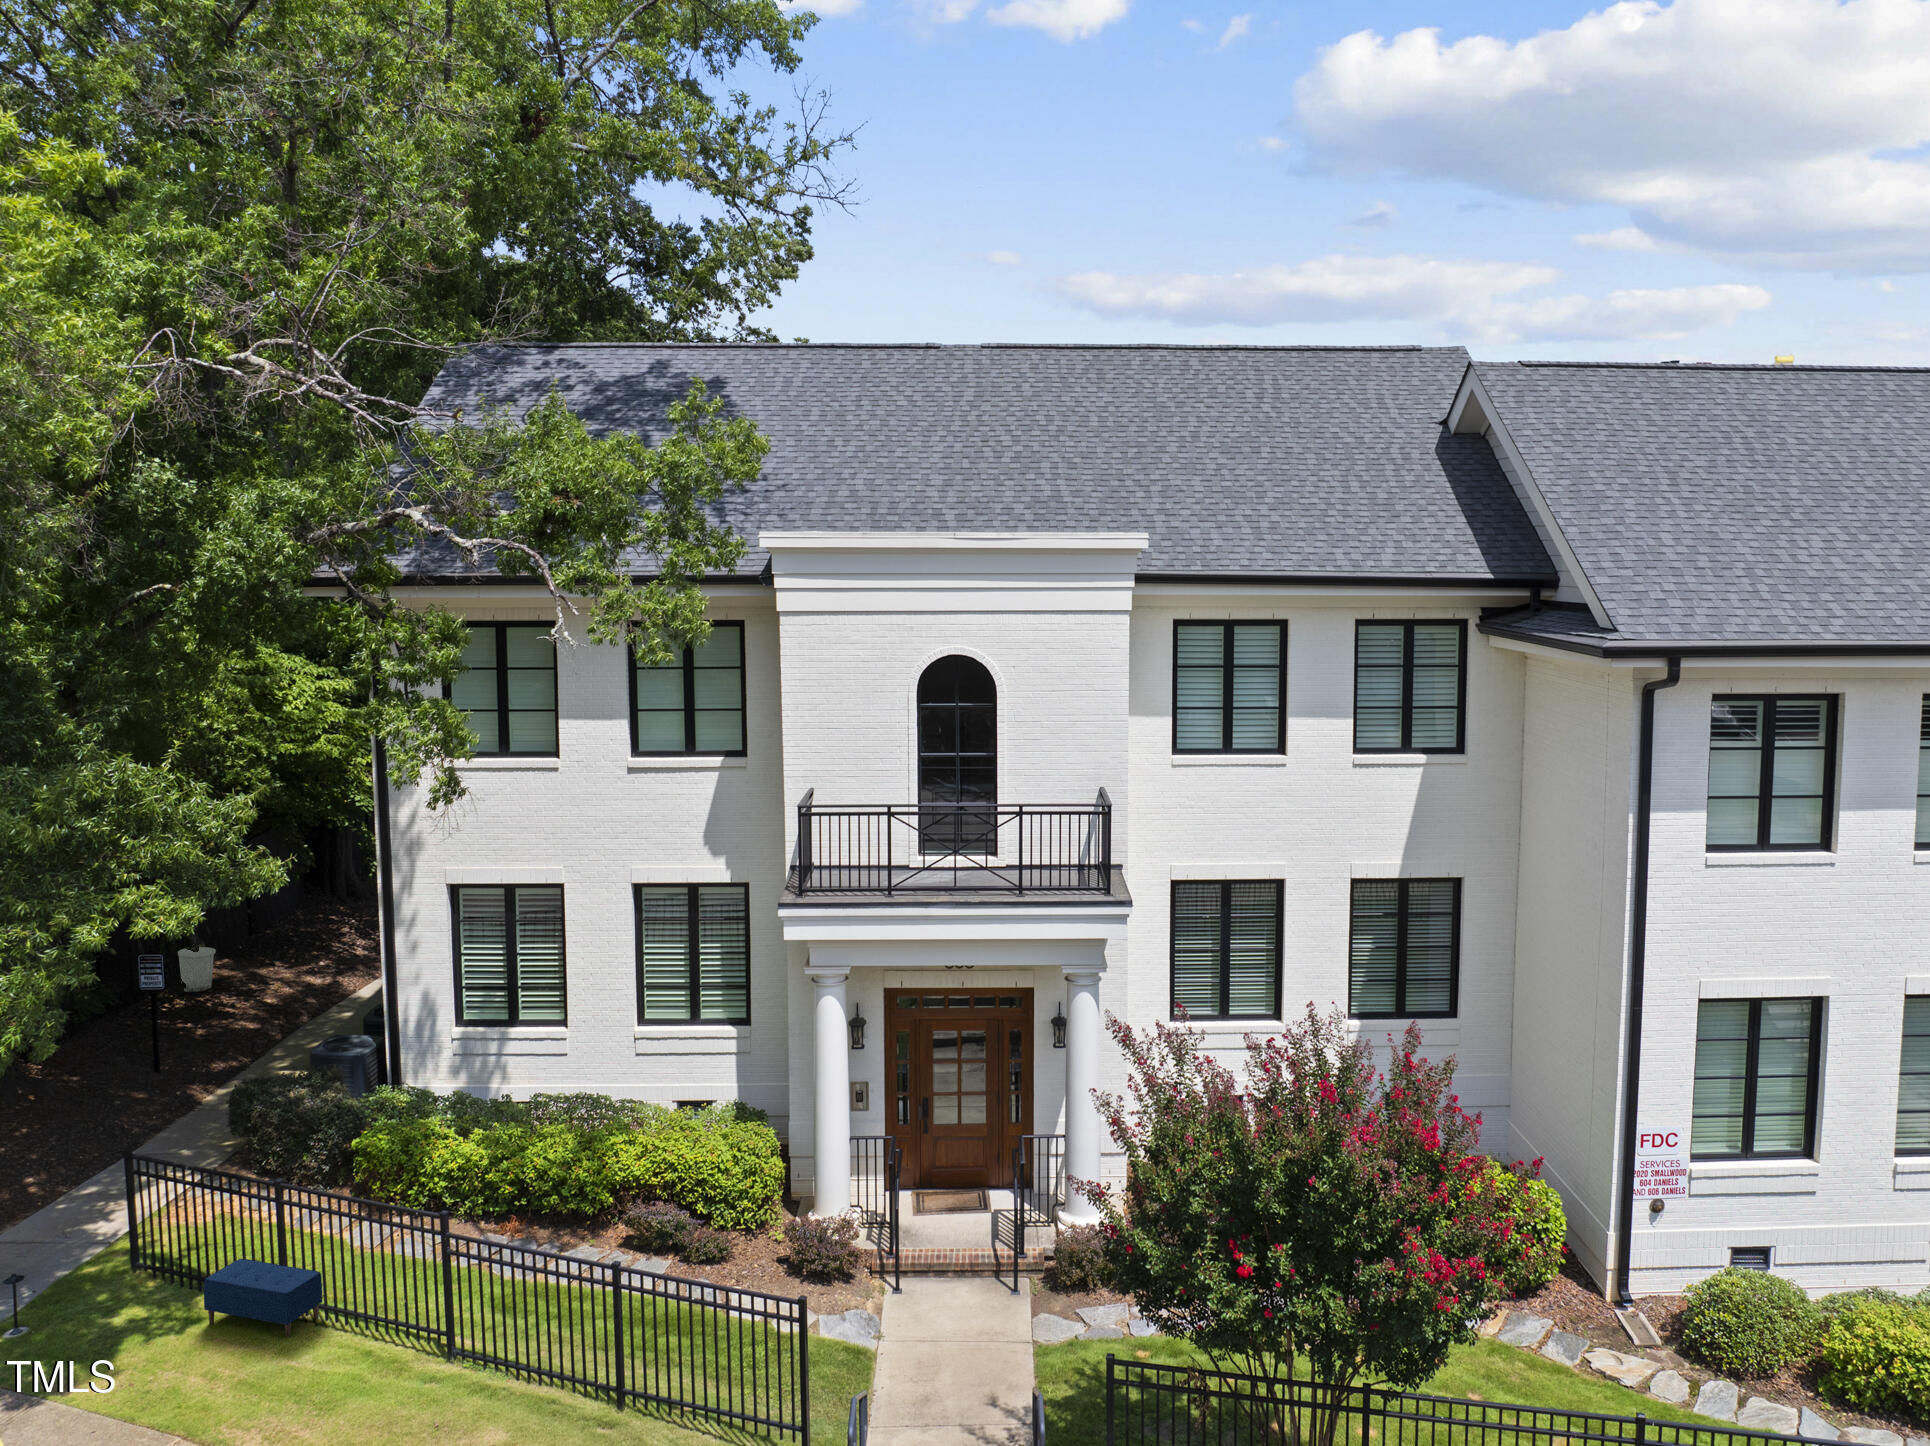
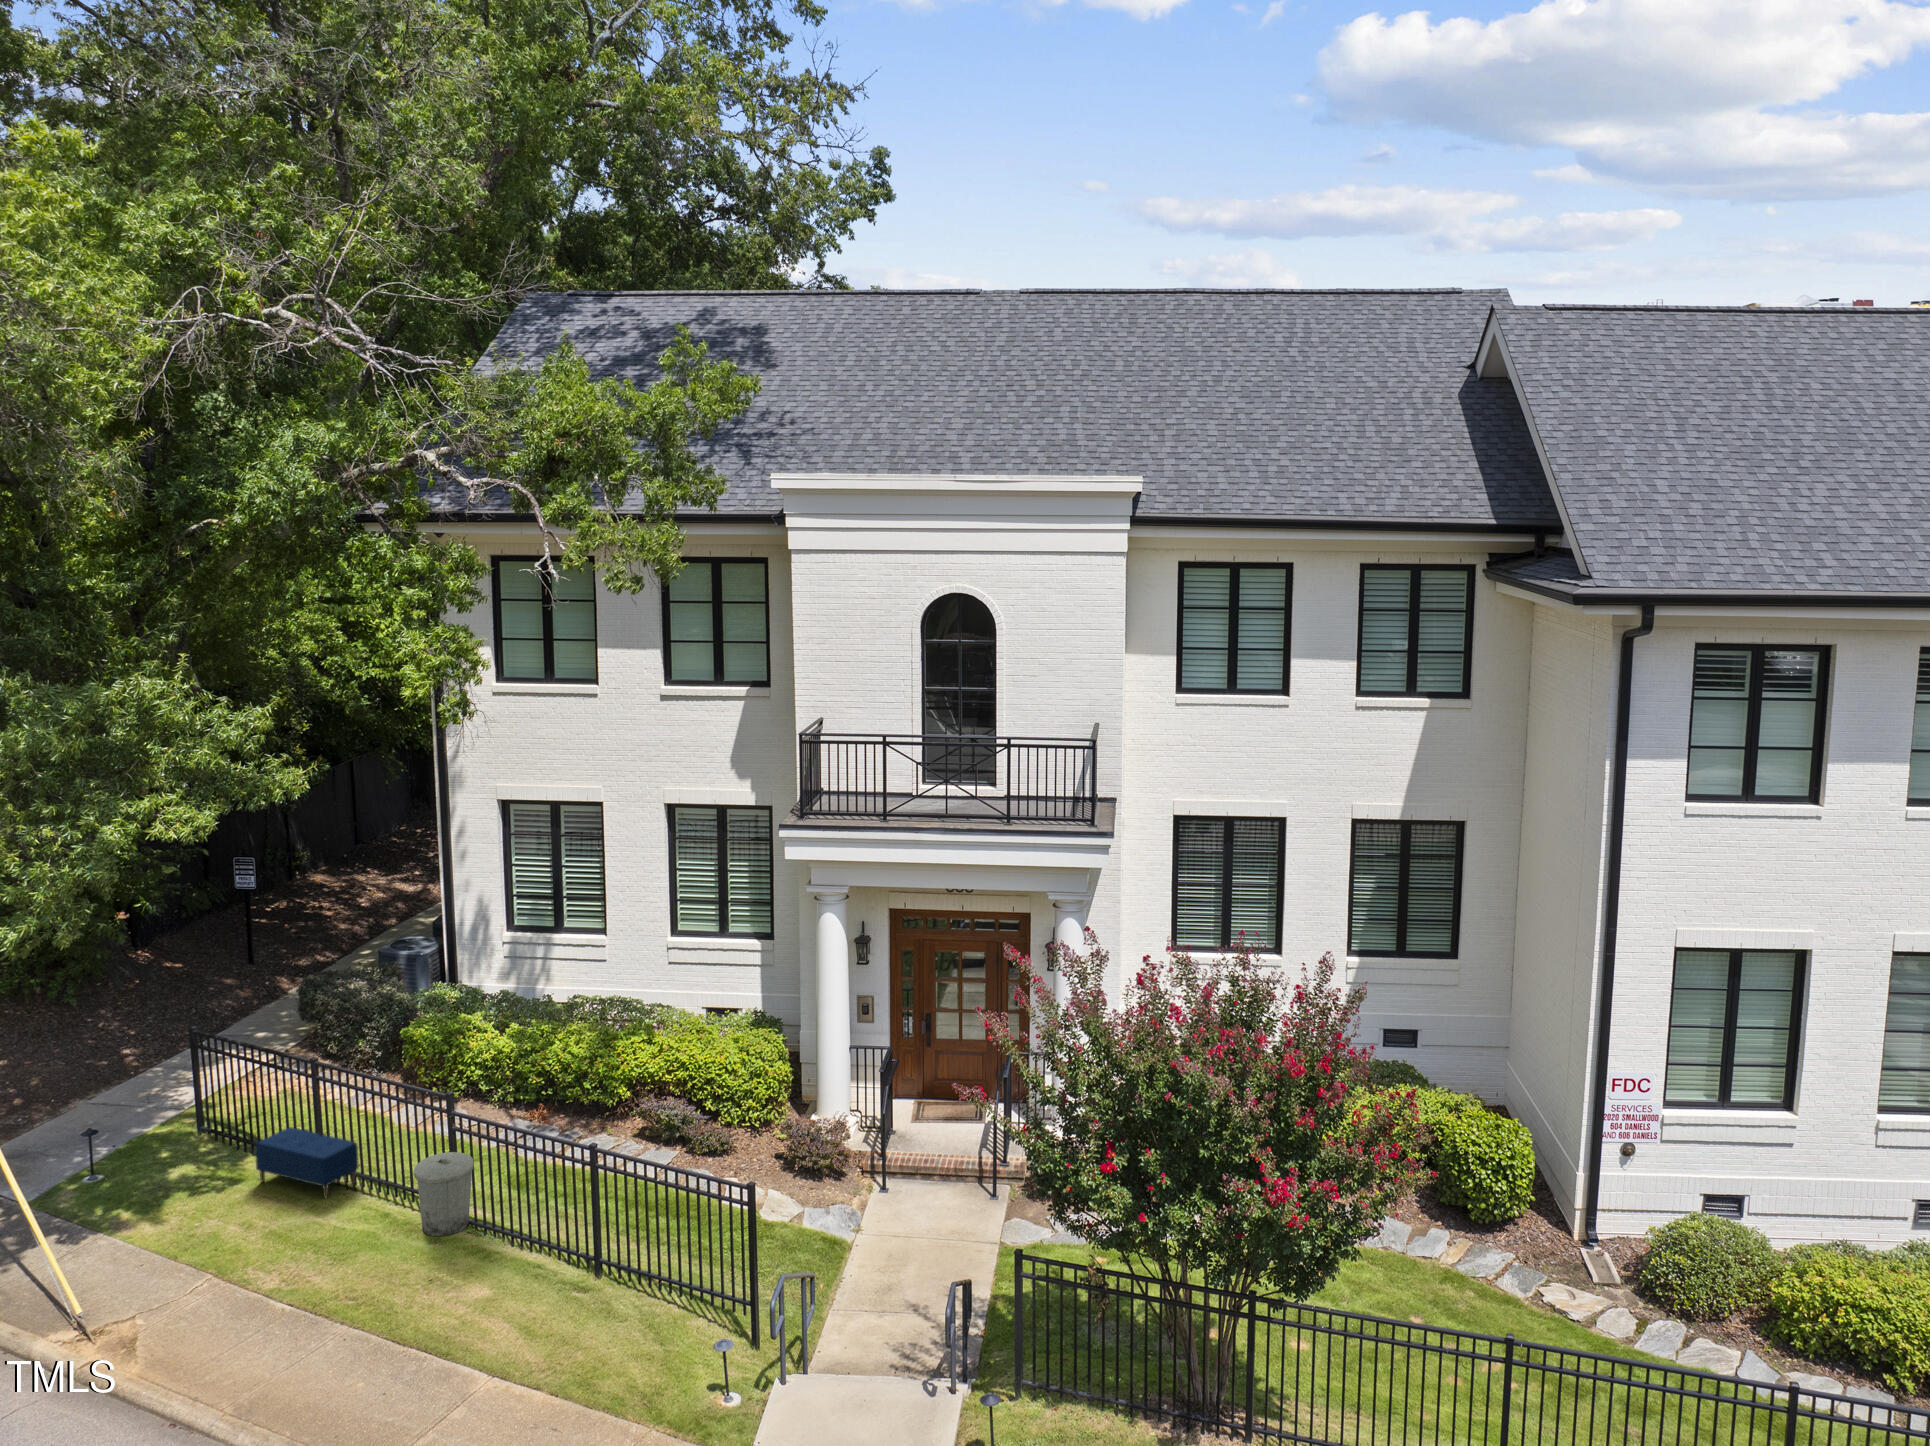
trash can: present [178,947,216,992] -> present [414,1152,474,1236]

